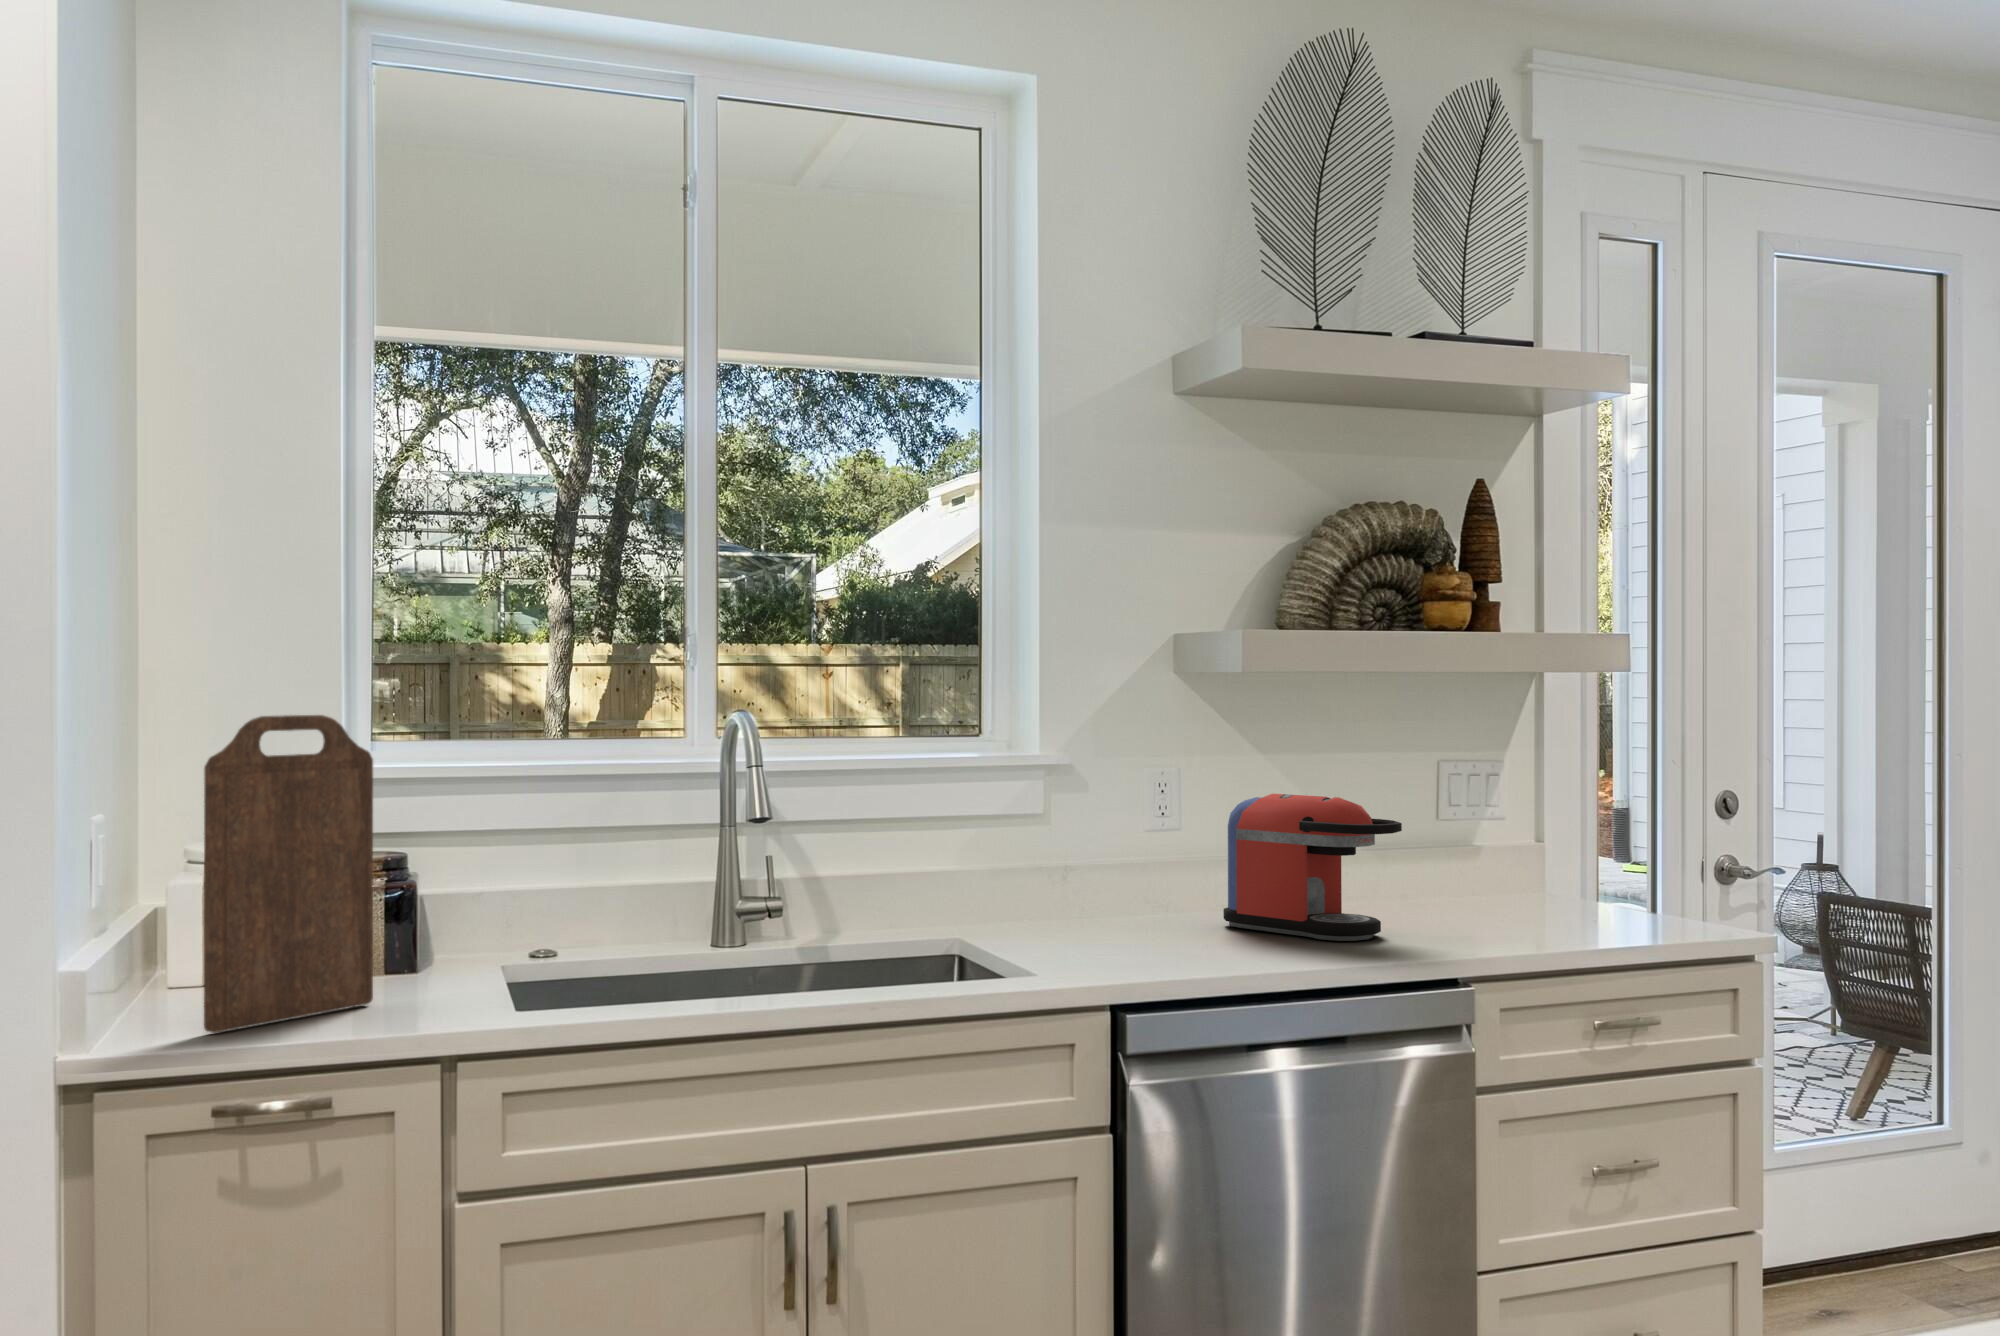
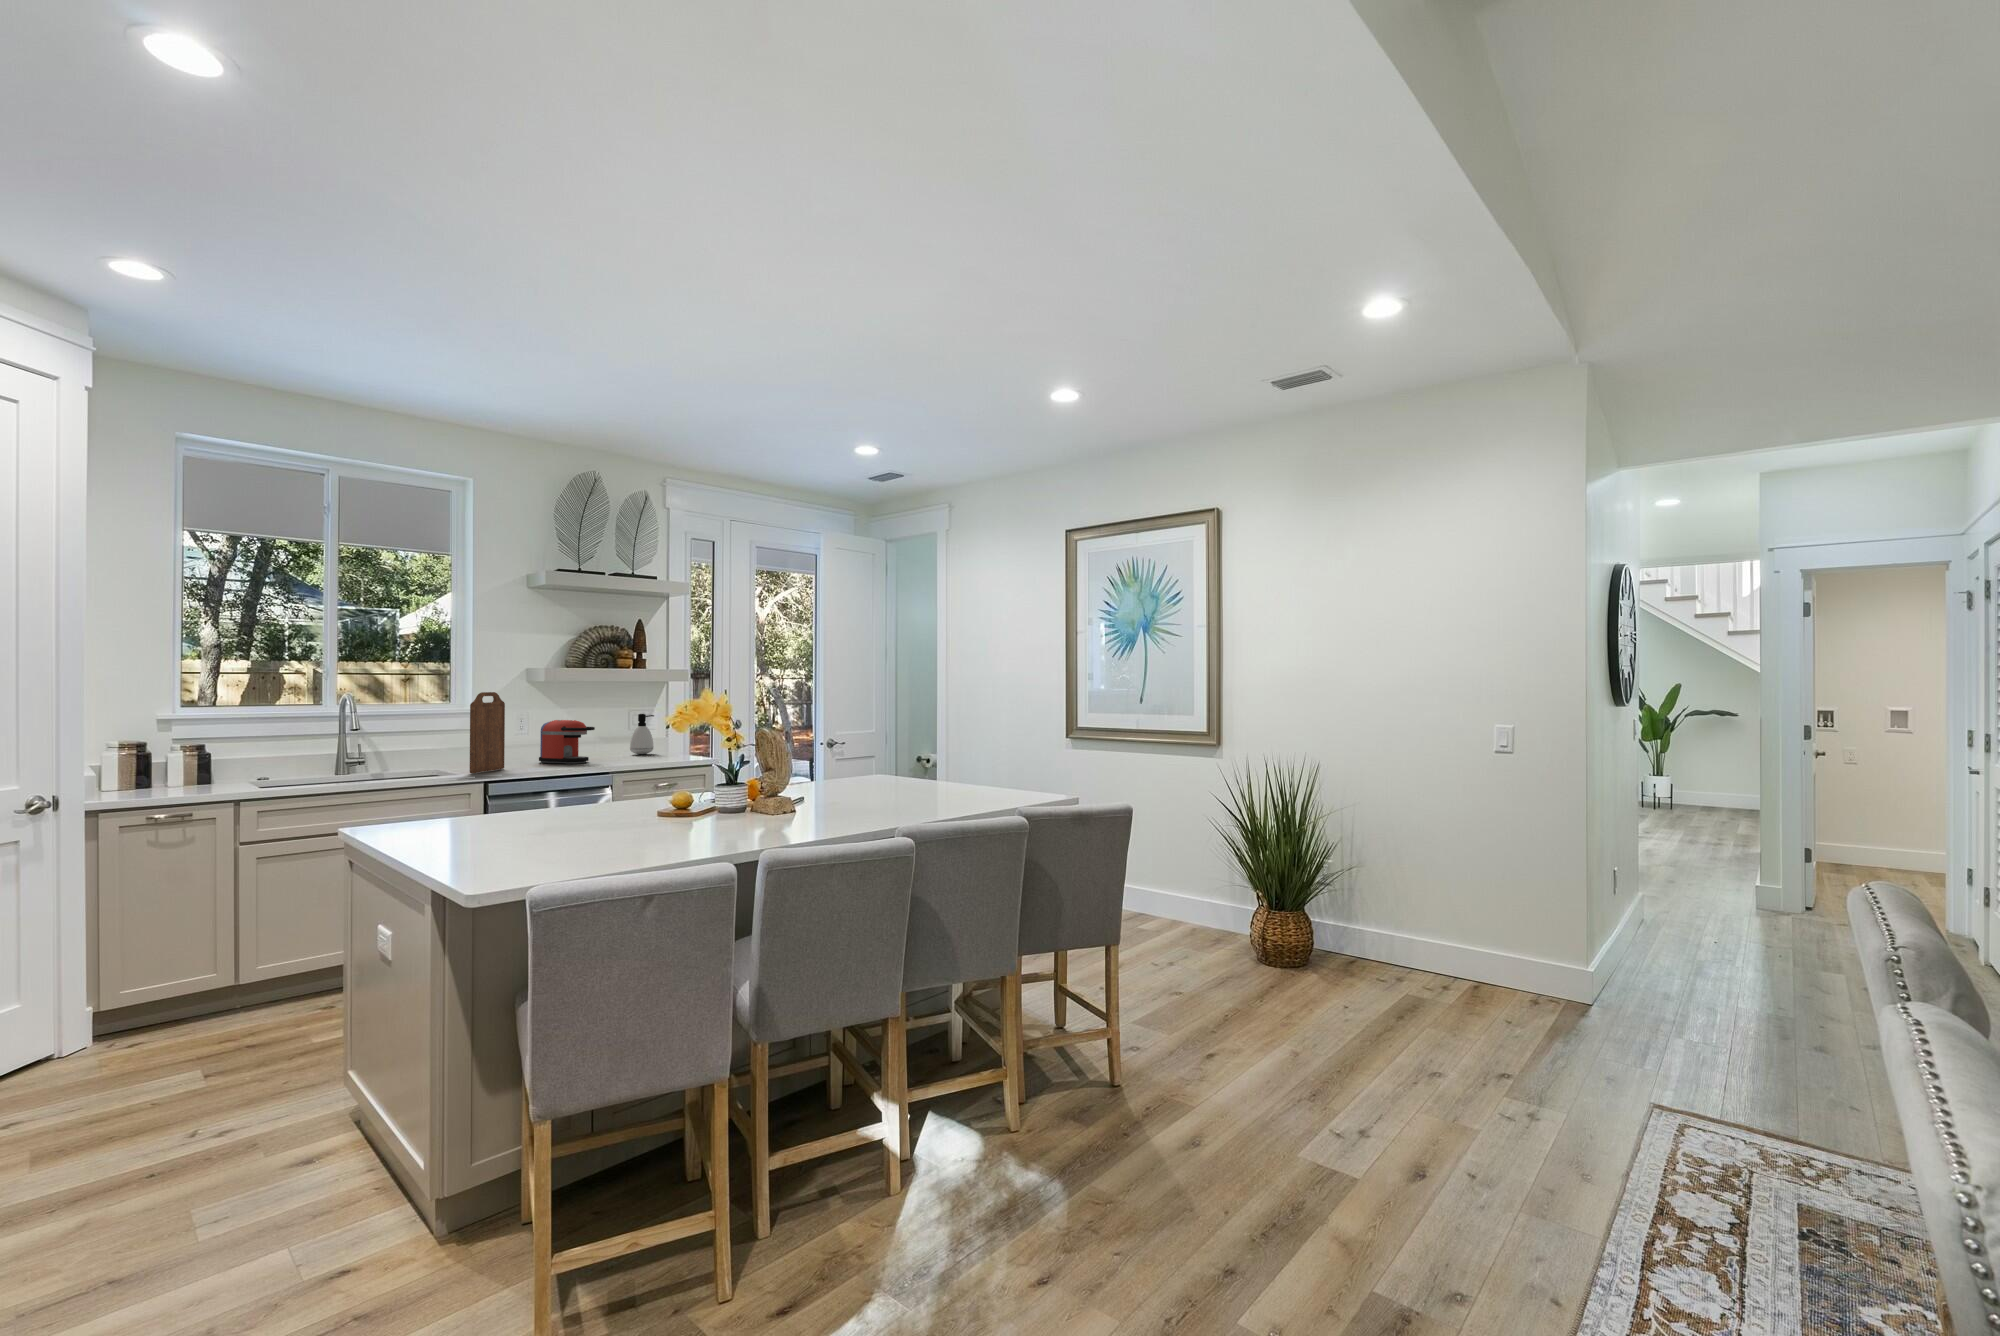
cutting board: present [204,715,373,1033] -> present [470,692,505,773]
soap dispenser: none [1455,774,1526,902] -> present [630,714,654,754]

